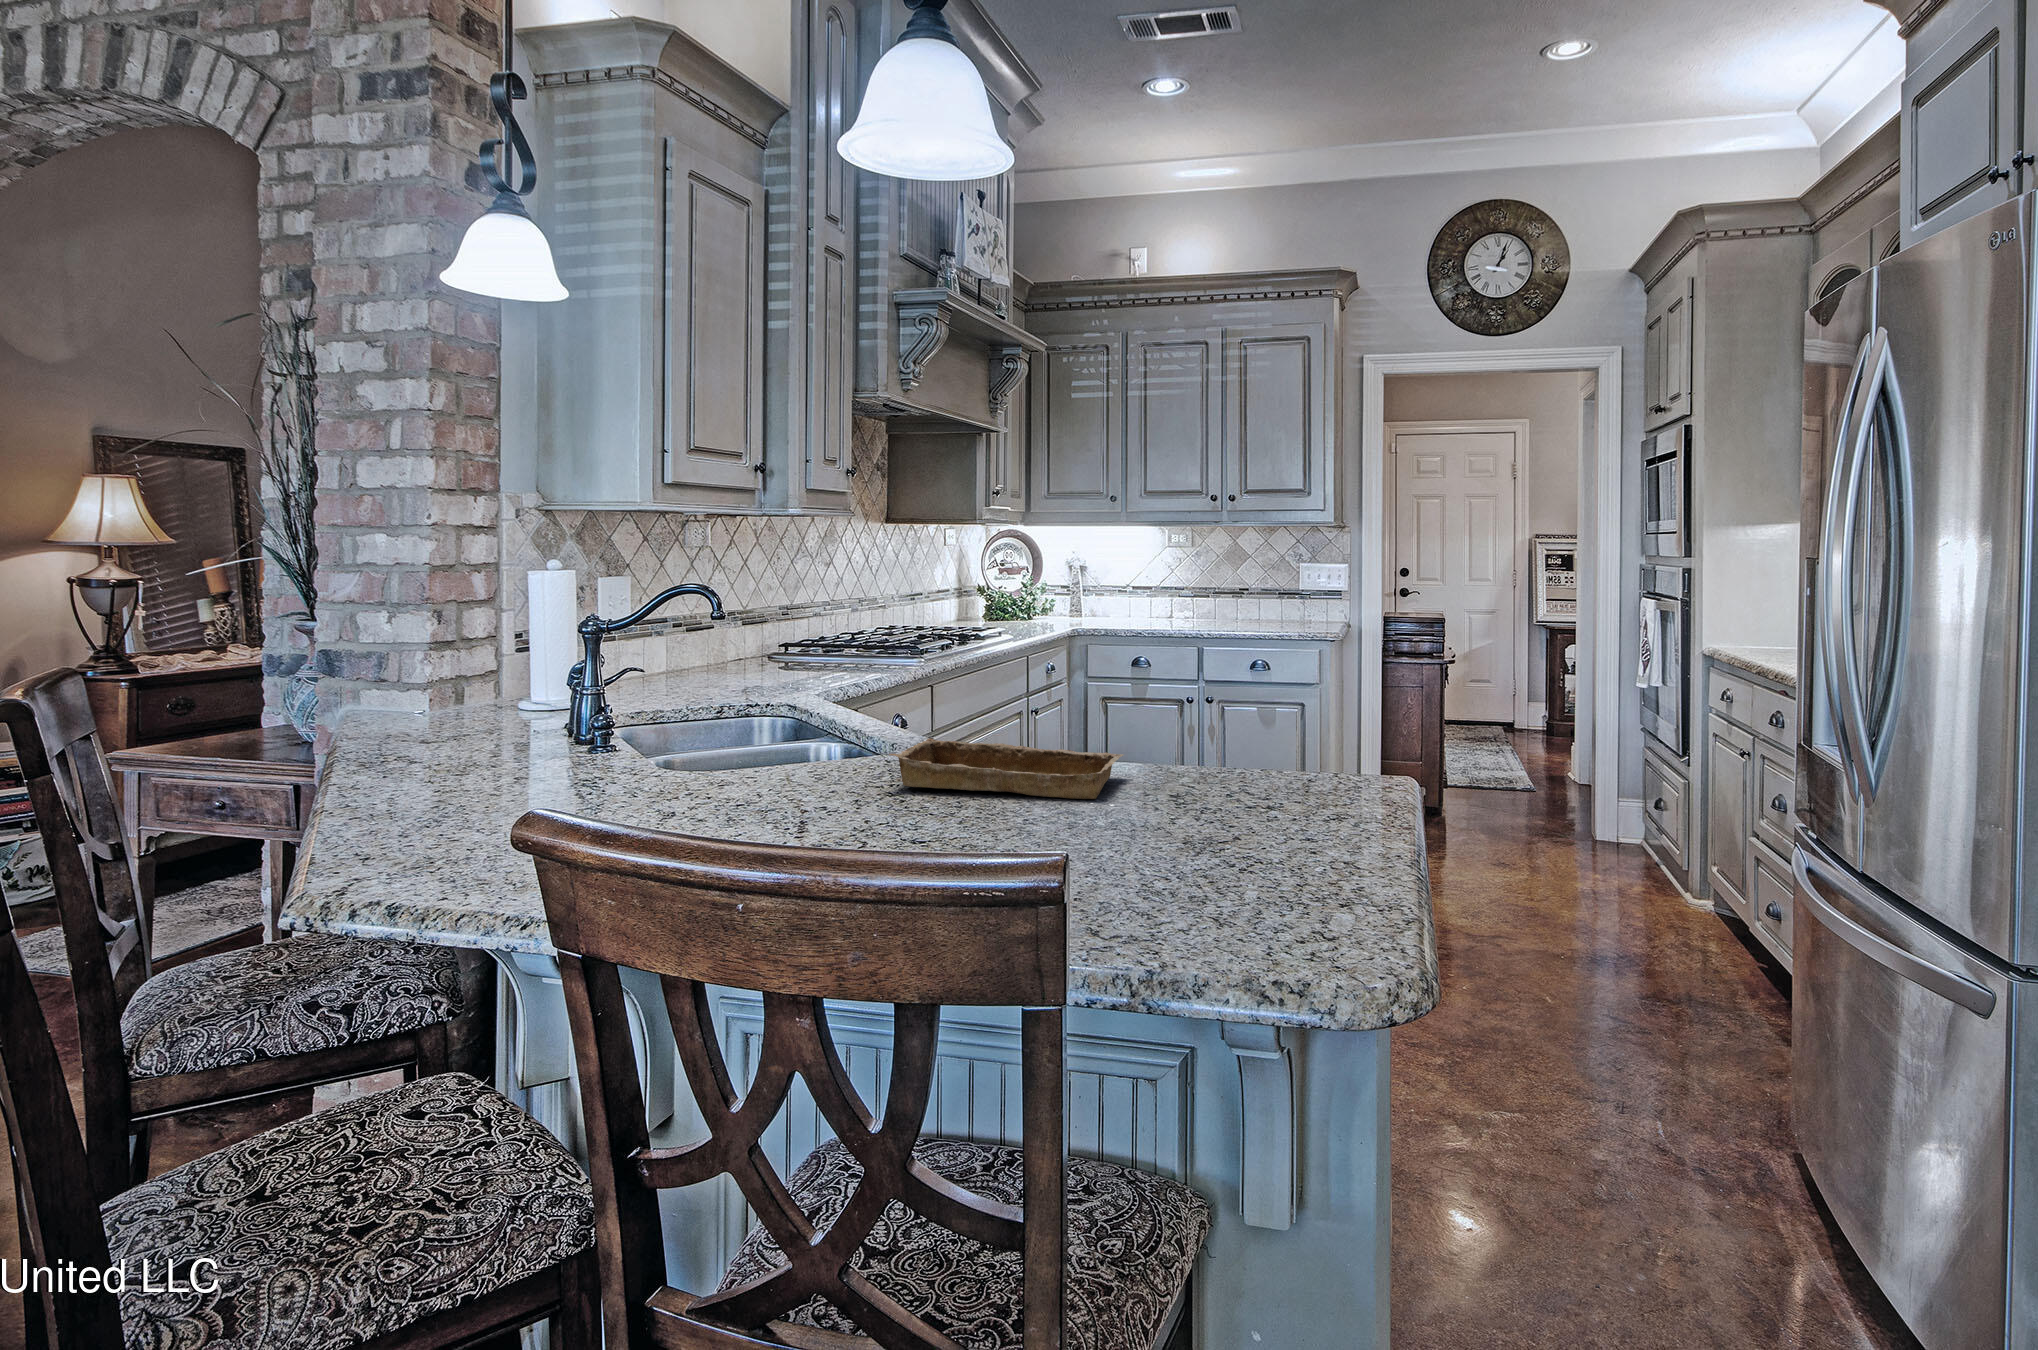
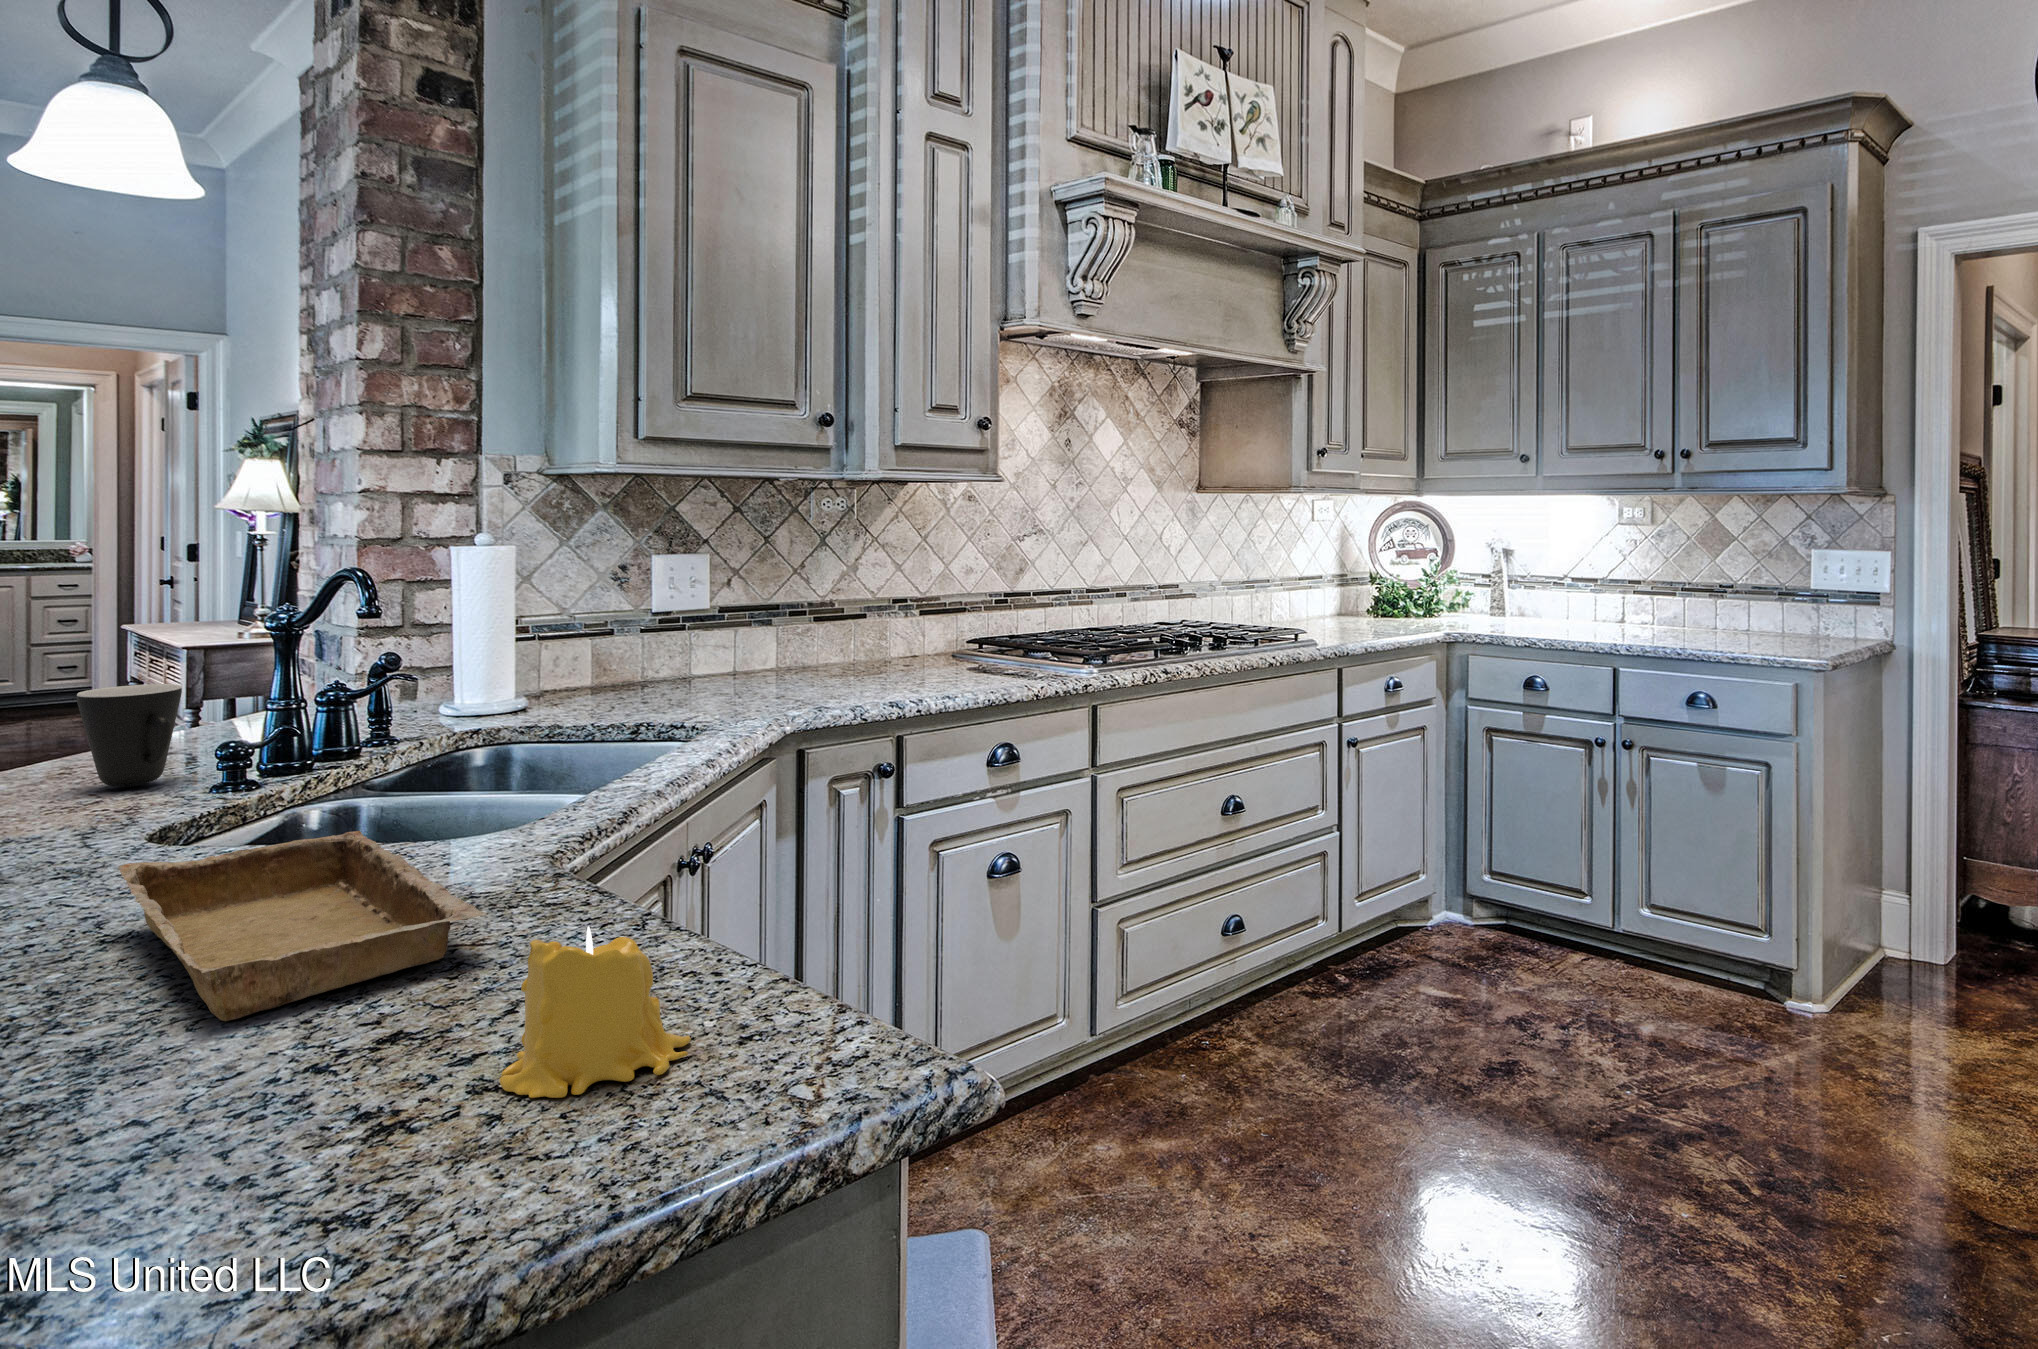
mug: none [458,681,539,760] -> present [77,684,182,787]
candle: none [1255,728,1320,794] -> present [499,926,691,1098]

